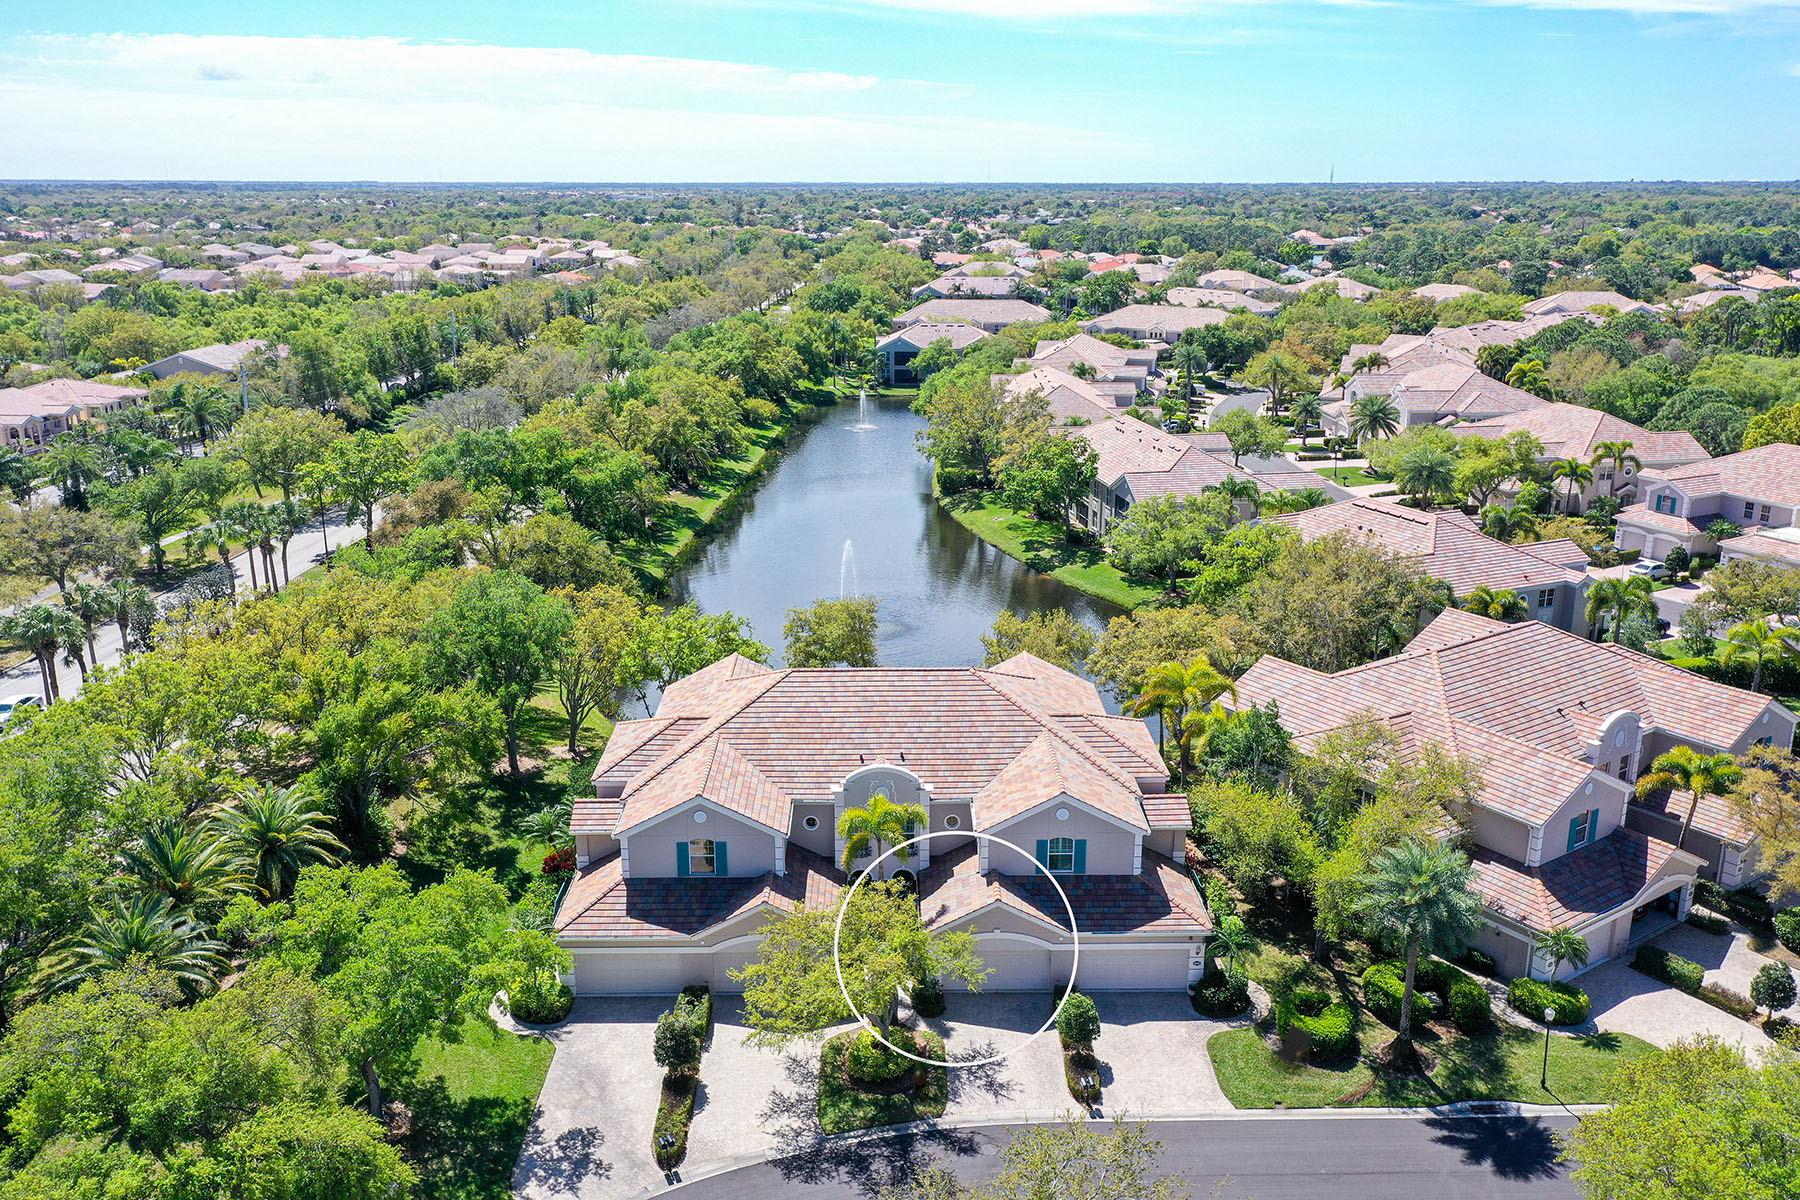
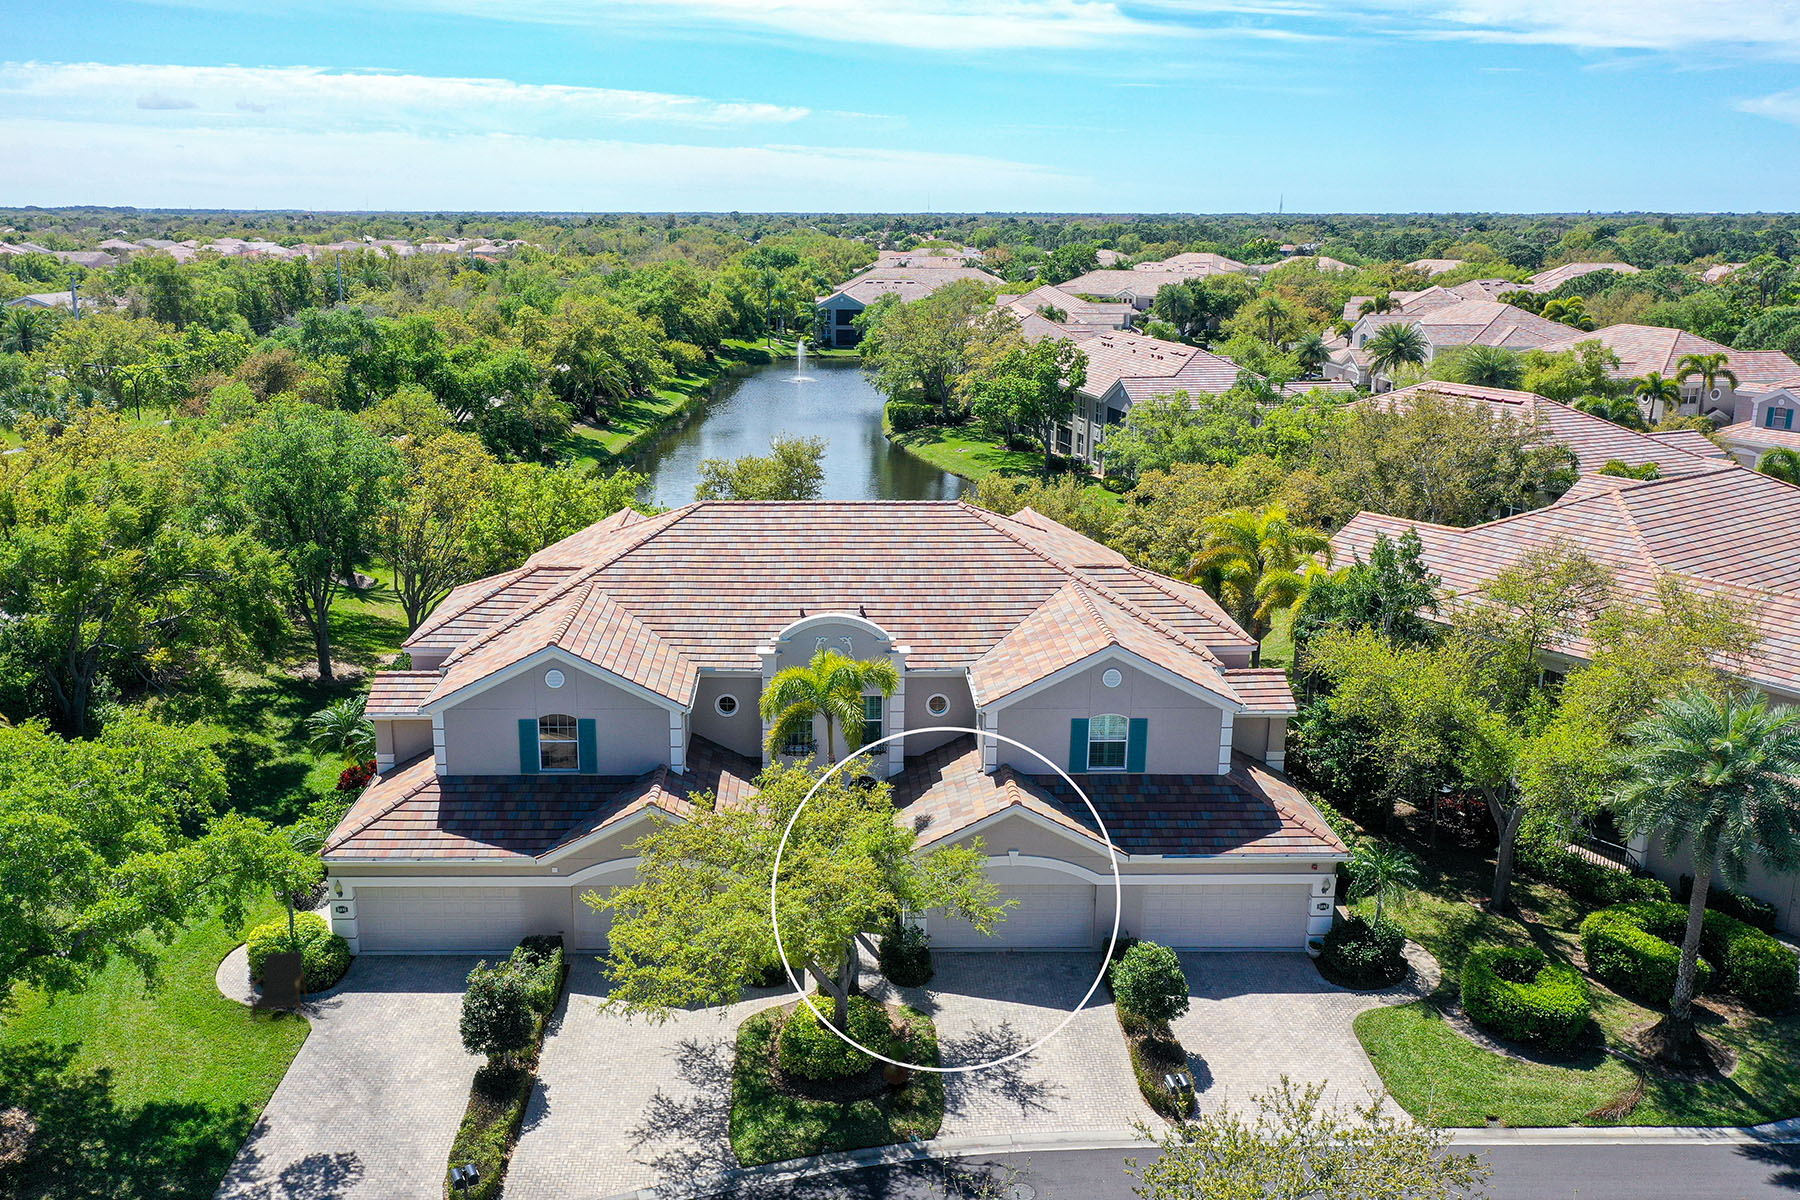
lounge chair: present [1271,1025,1311,1072] -> present [250,952,307,1021]

